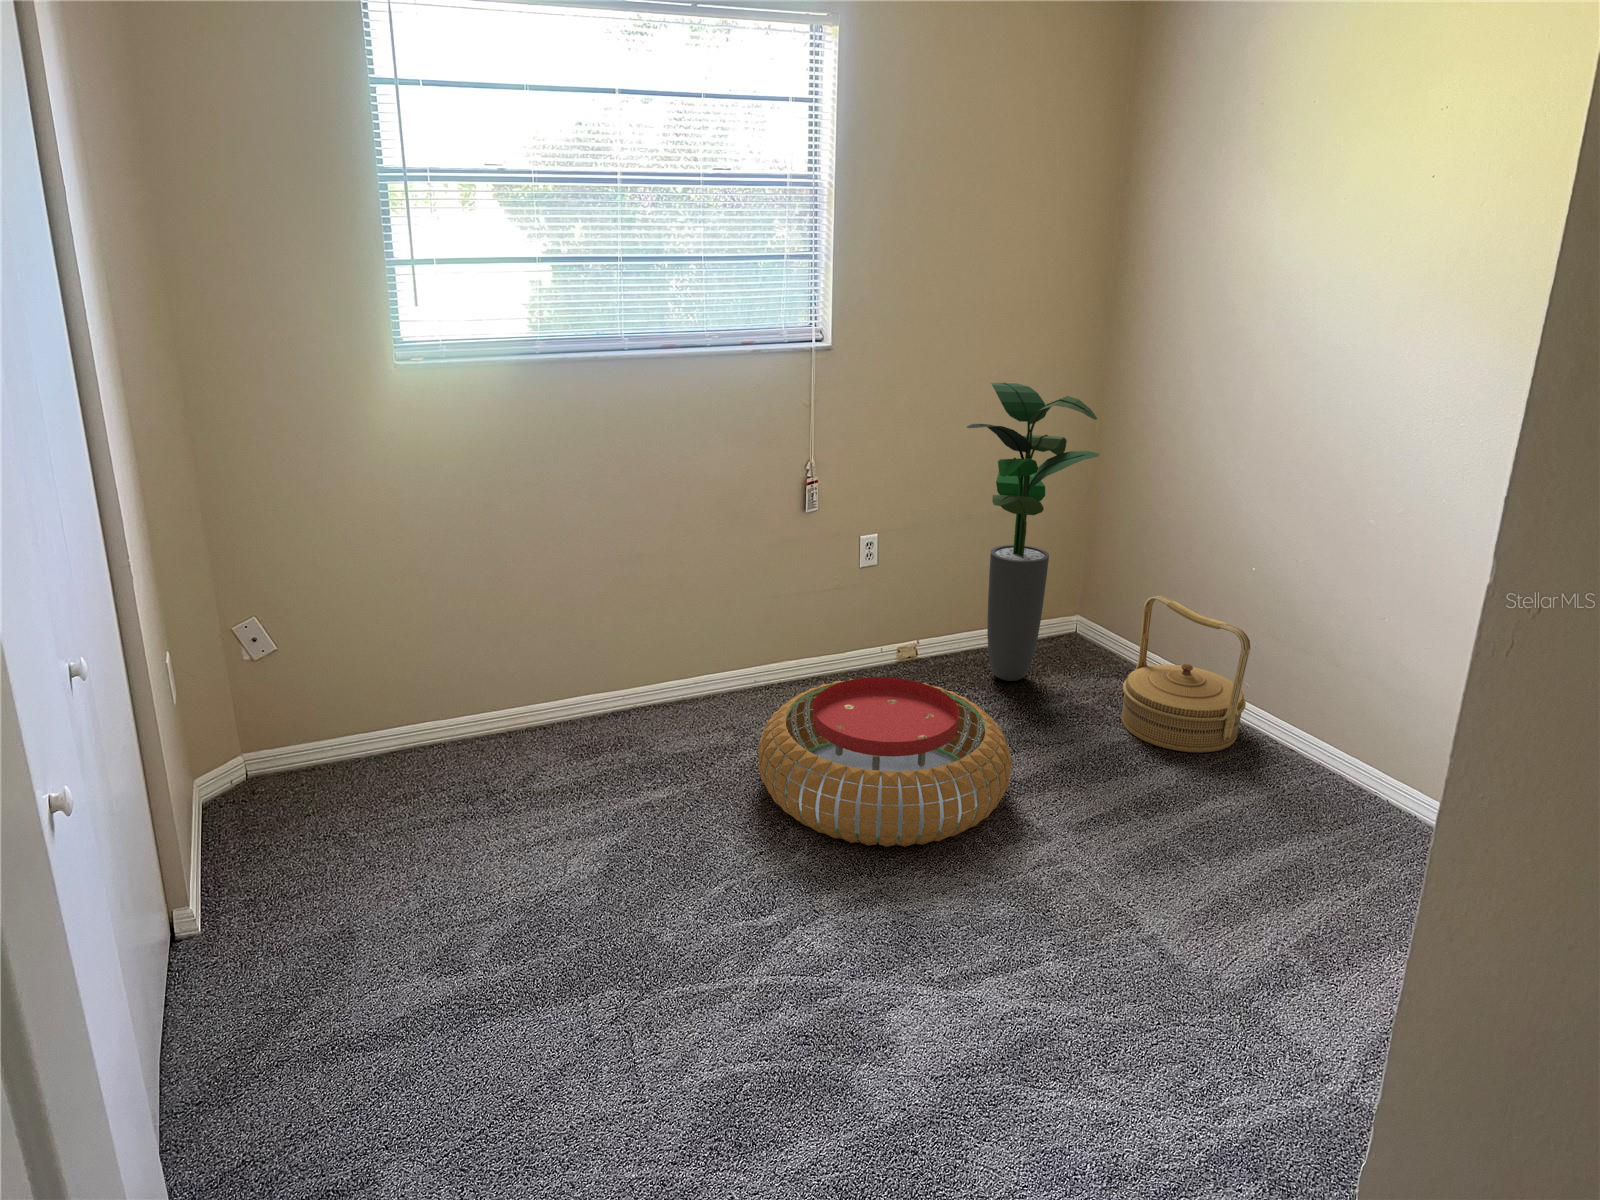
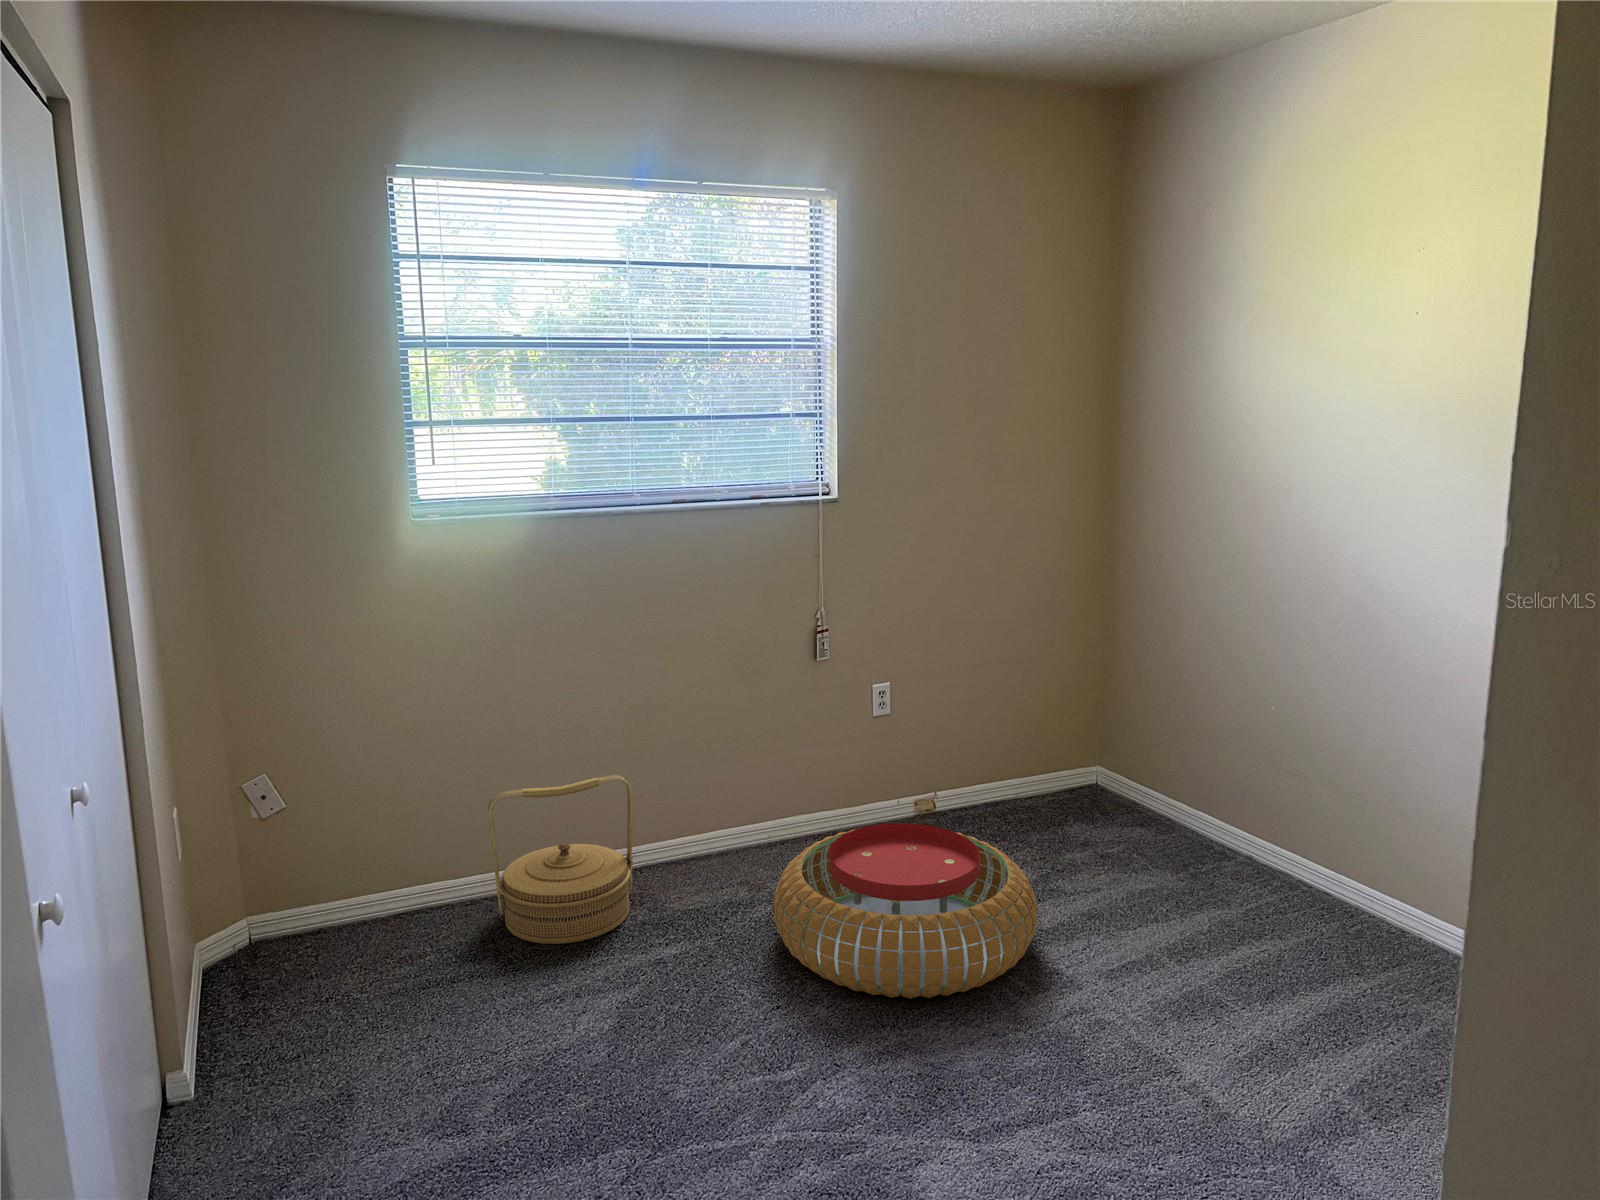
potted plant: present [967,383,1099,681] -> none [975,528,1110,831]
woven basket: present [1121,595,1251,753] -> present [487,775,633,944]

